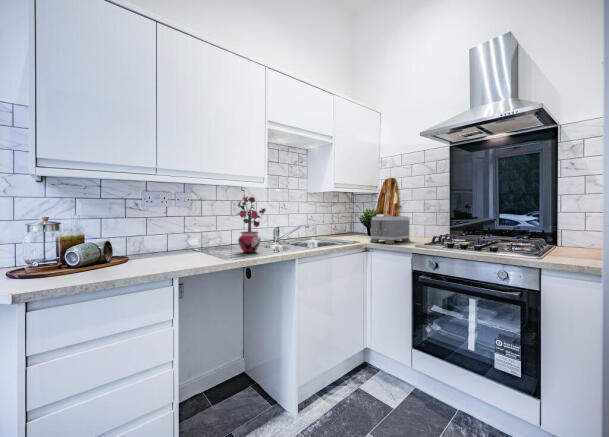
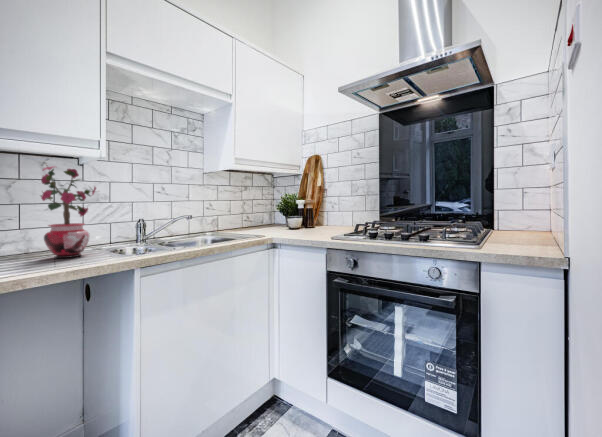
toaster: present [370,216,410,244] -> none [279,200,333,236]

